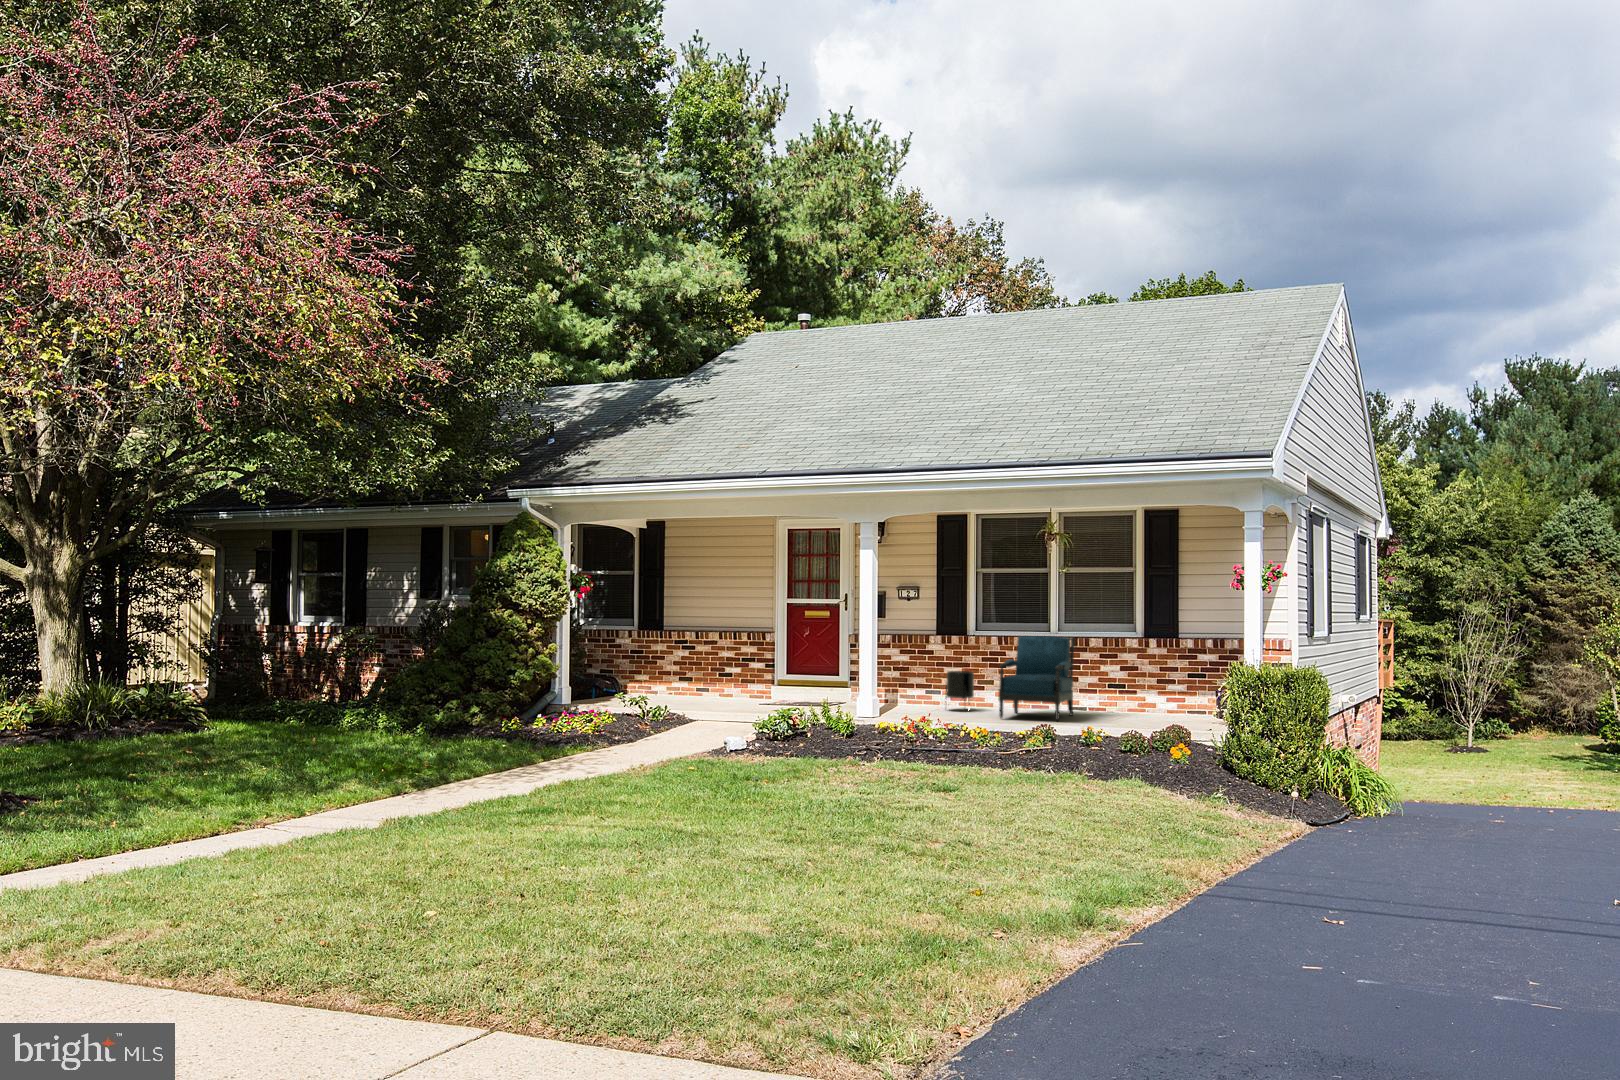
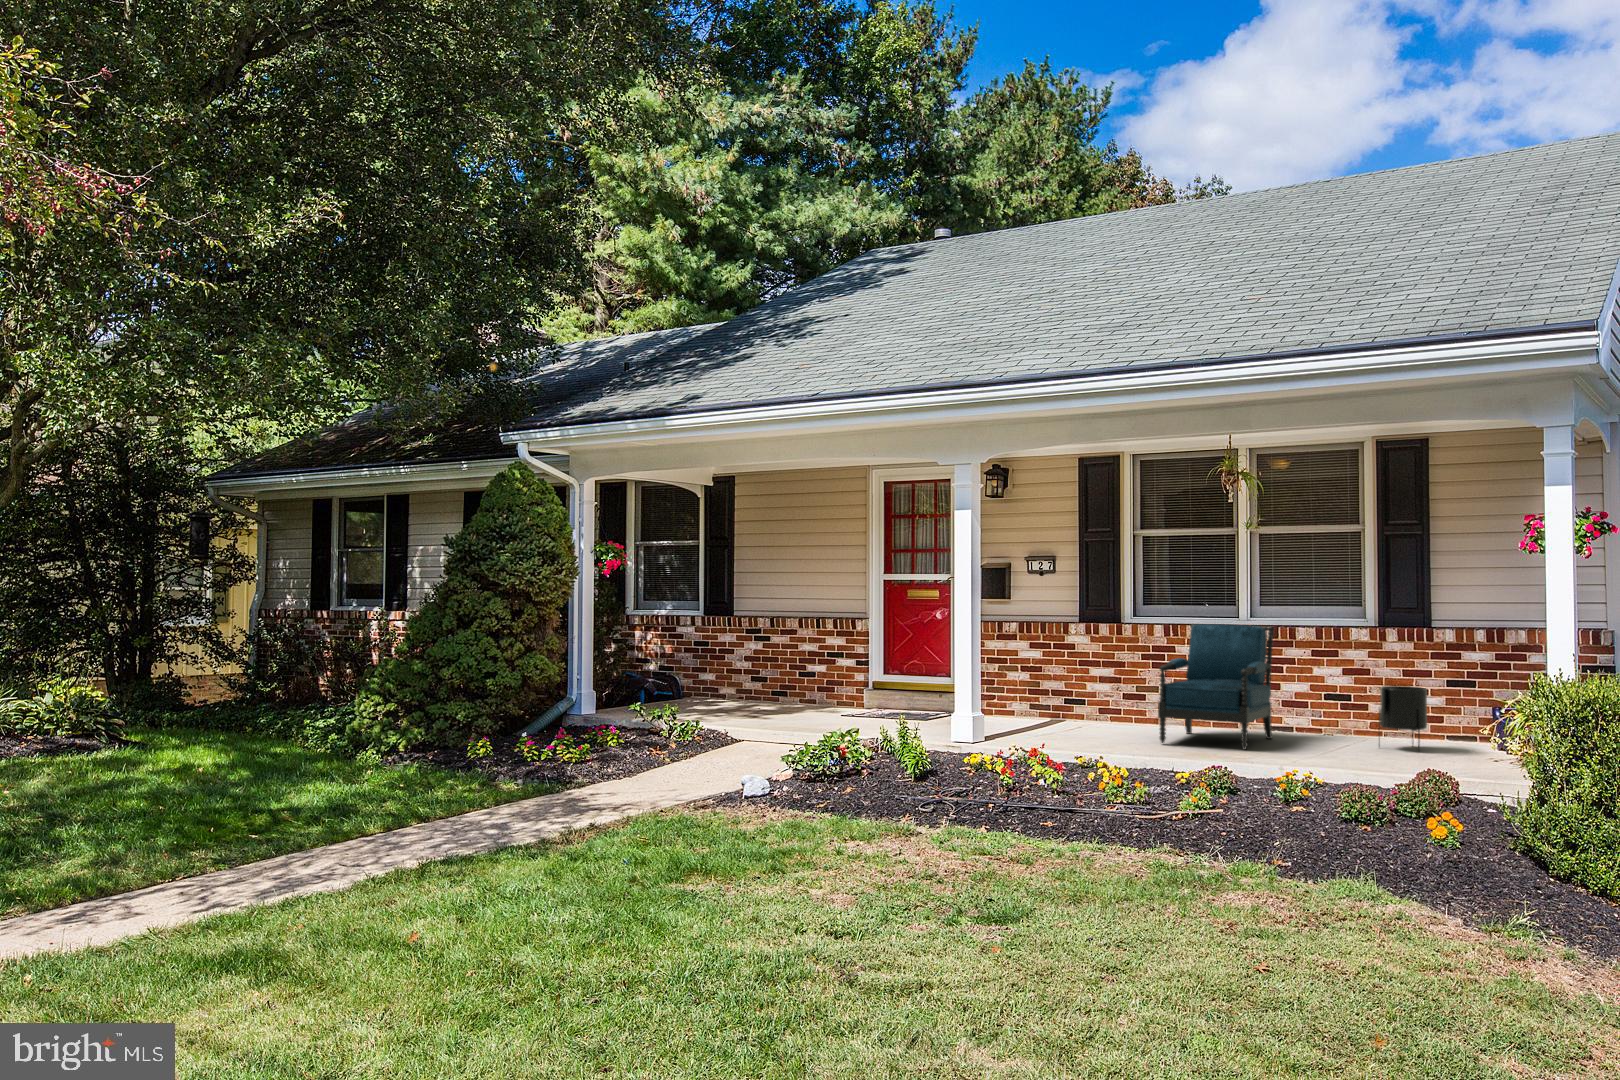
planter: present [945,671,974,705] -> present [1379,686,1427,751]

